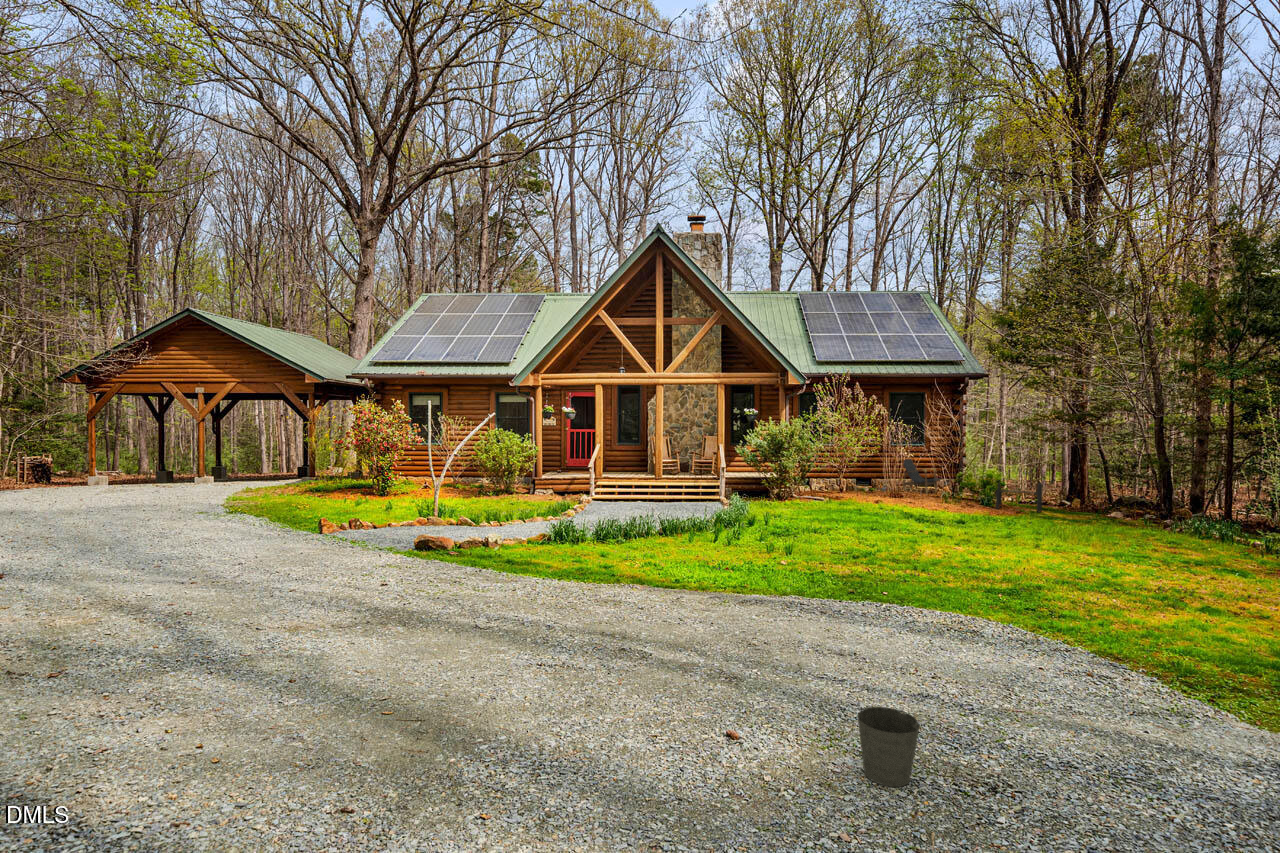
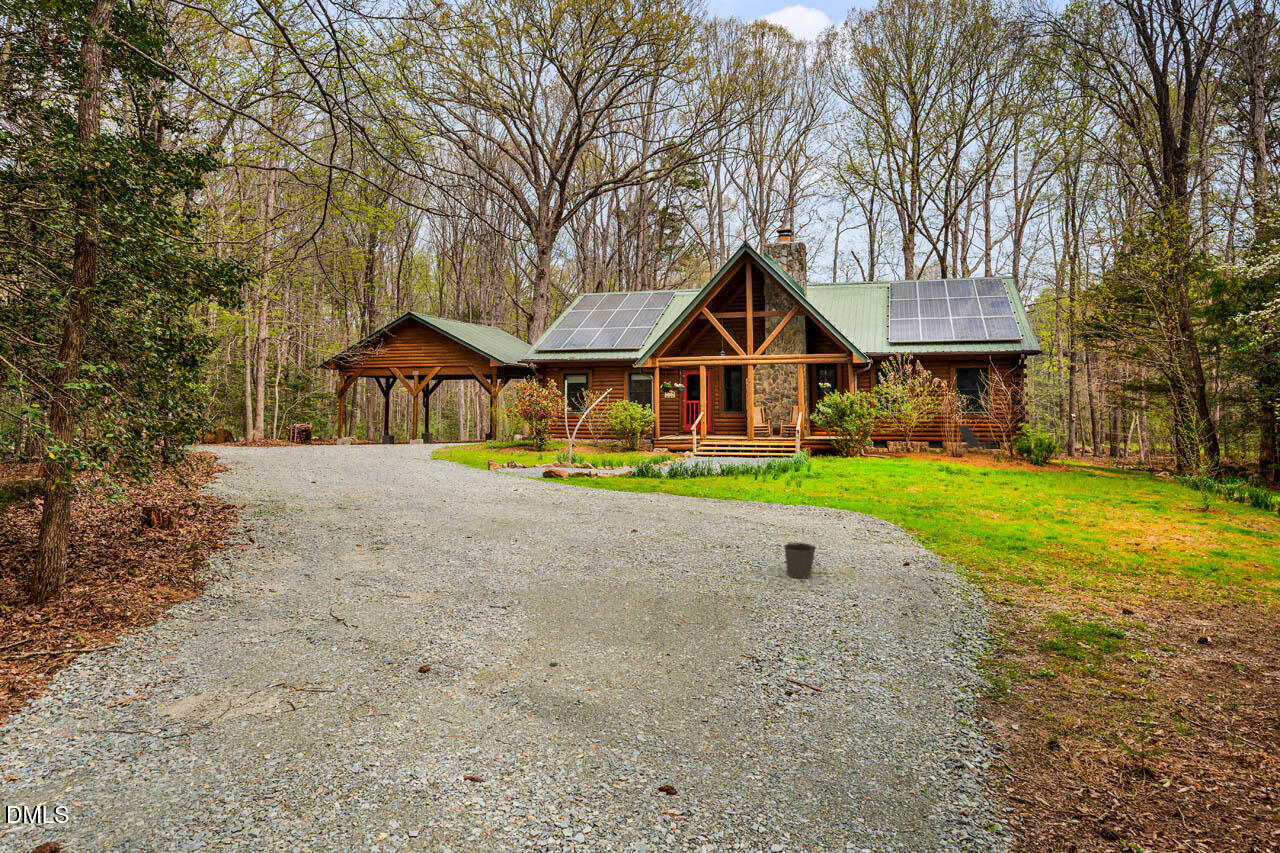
bench: present [995,482,1043,512] -> none [1038,443,1083,471]

